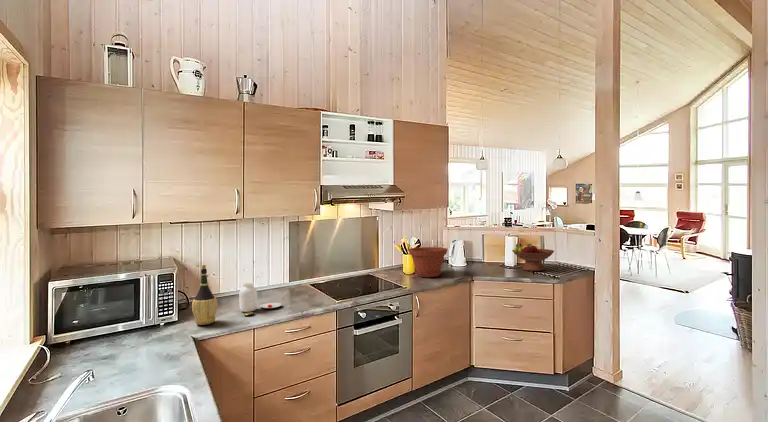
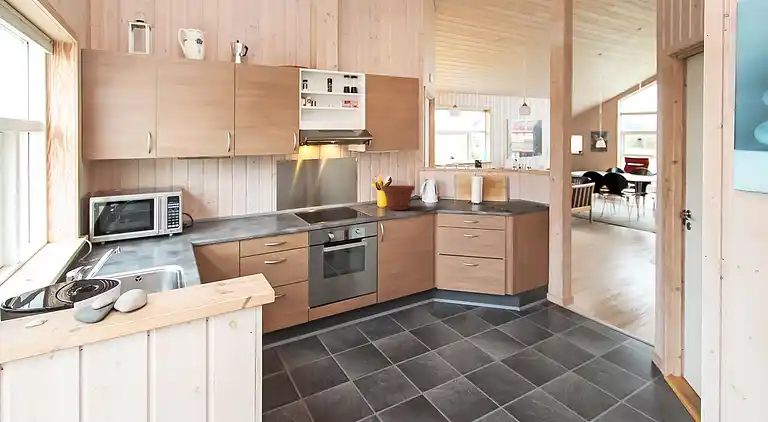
fruit bowl: present [512,244,554,271] -> none [476,183,512,207]
wine bottle: present [192,265,218,325] -> none [194,190,213,236]
jar: present [239,283,282,315] -> none [232,207,268,231]

